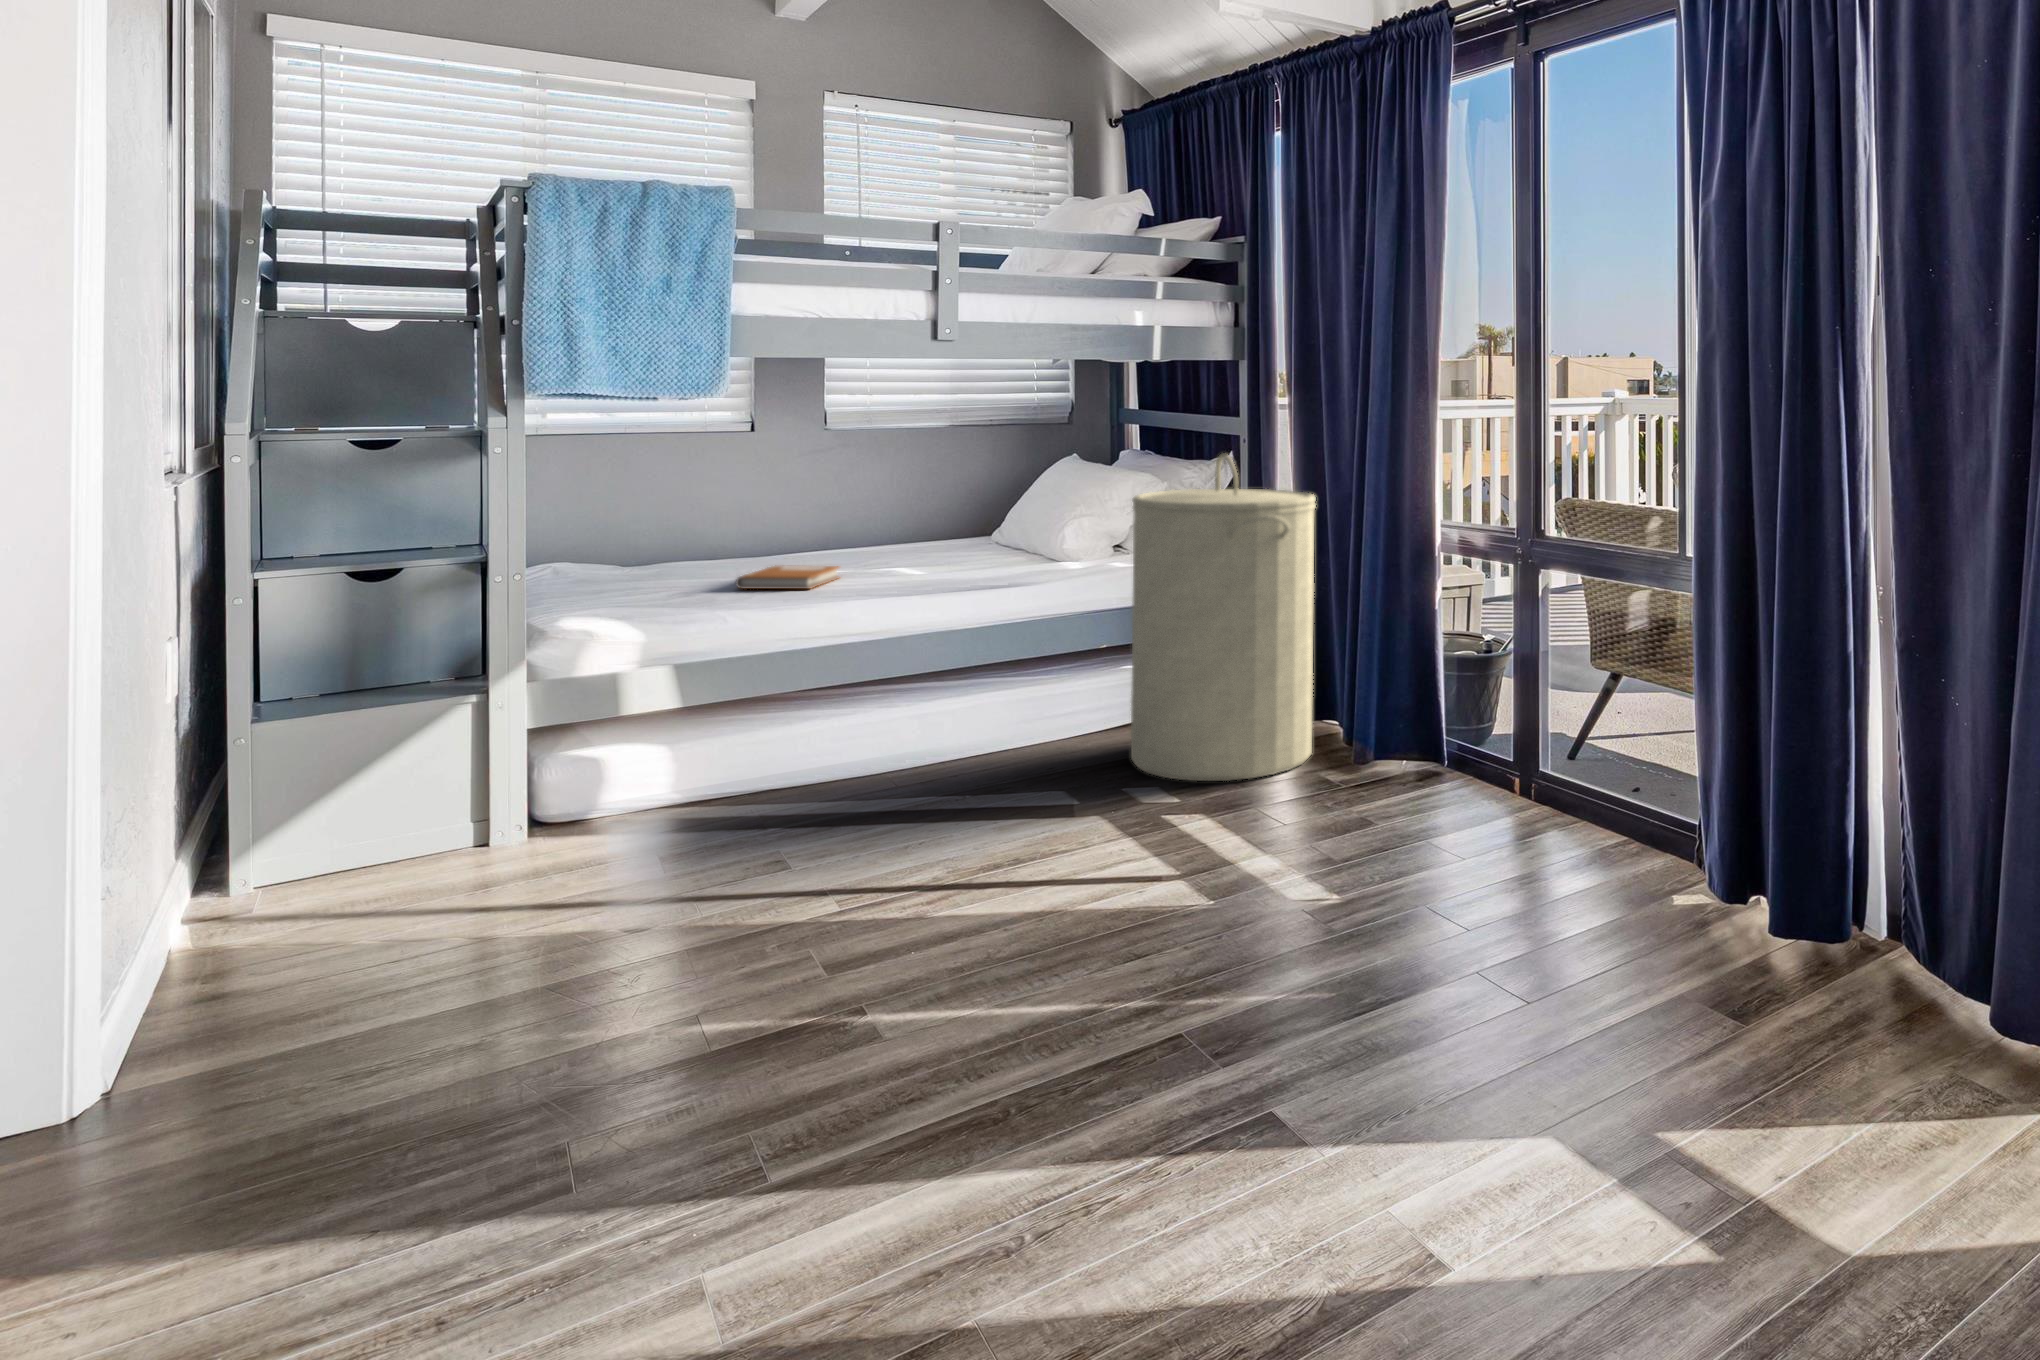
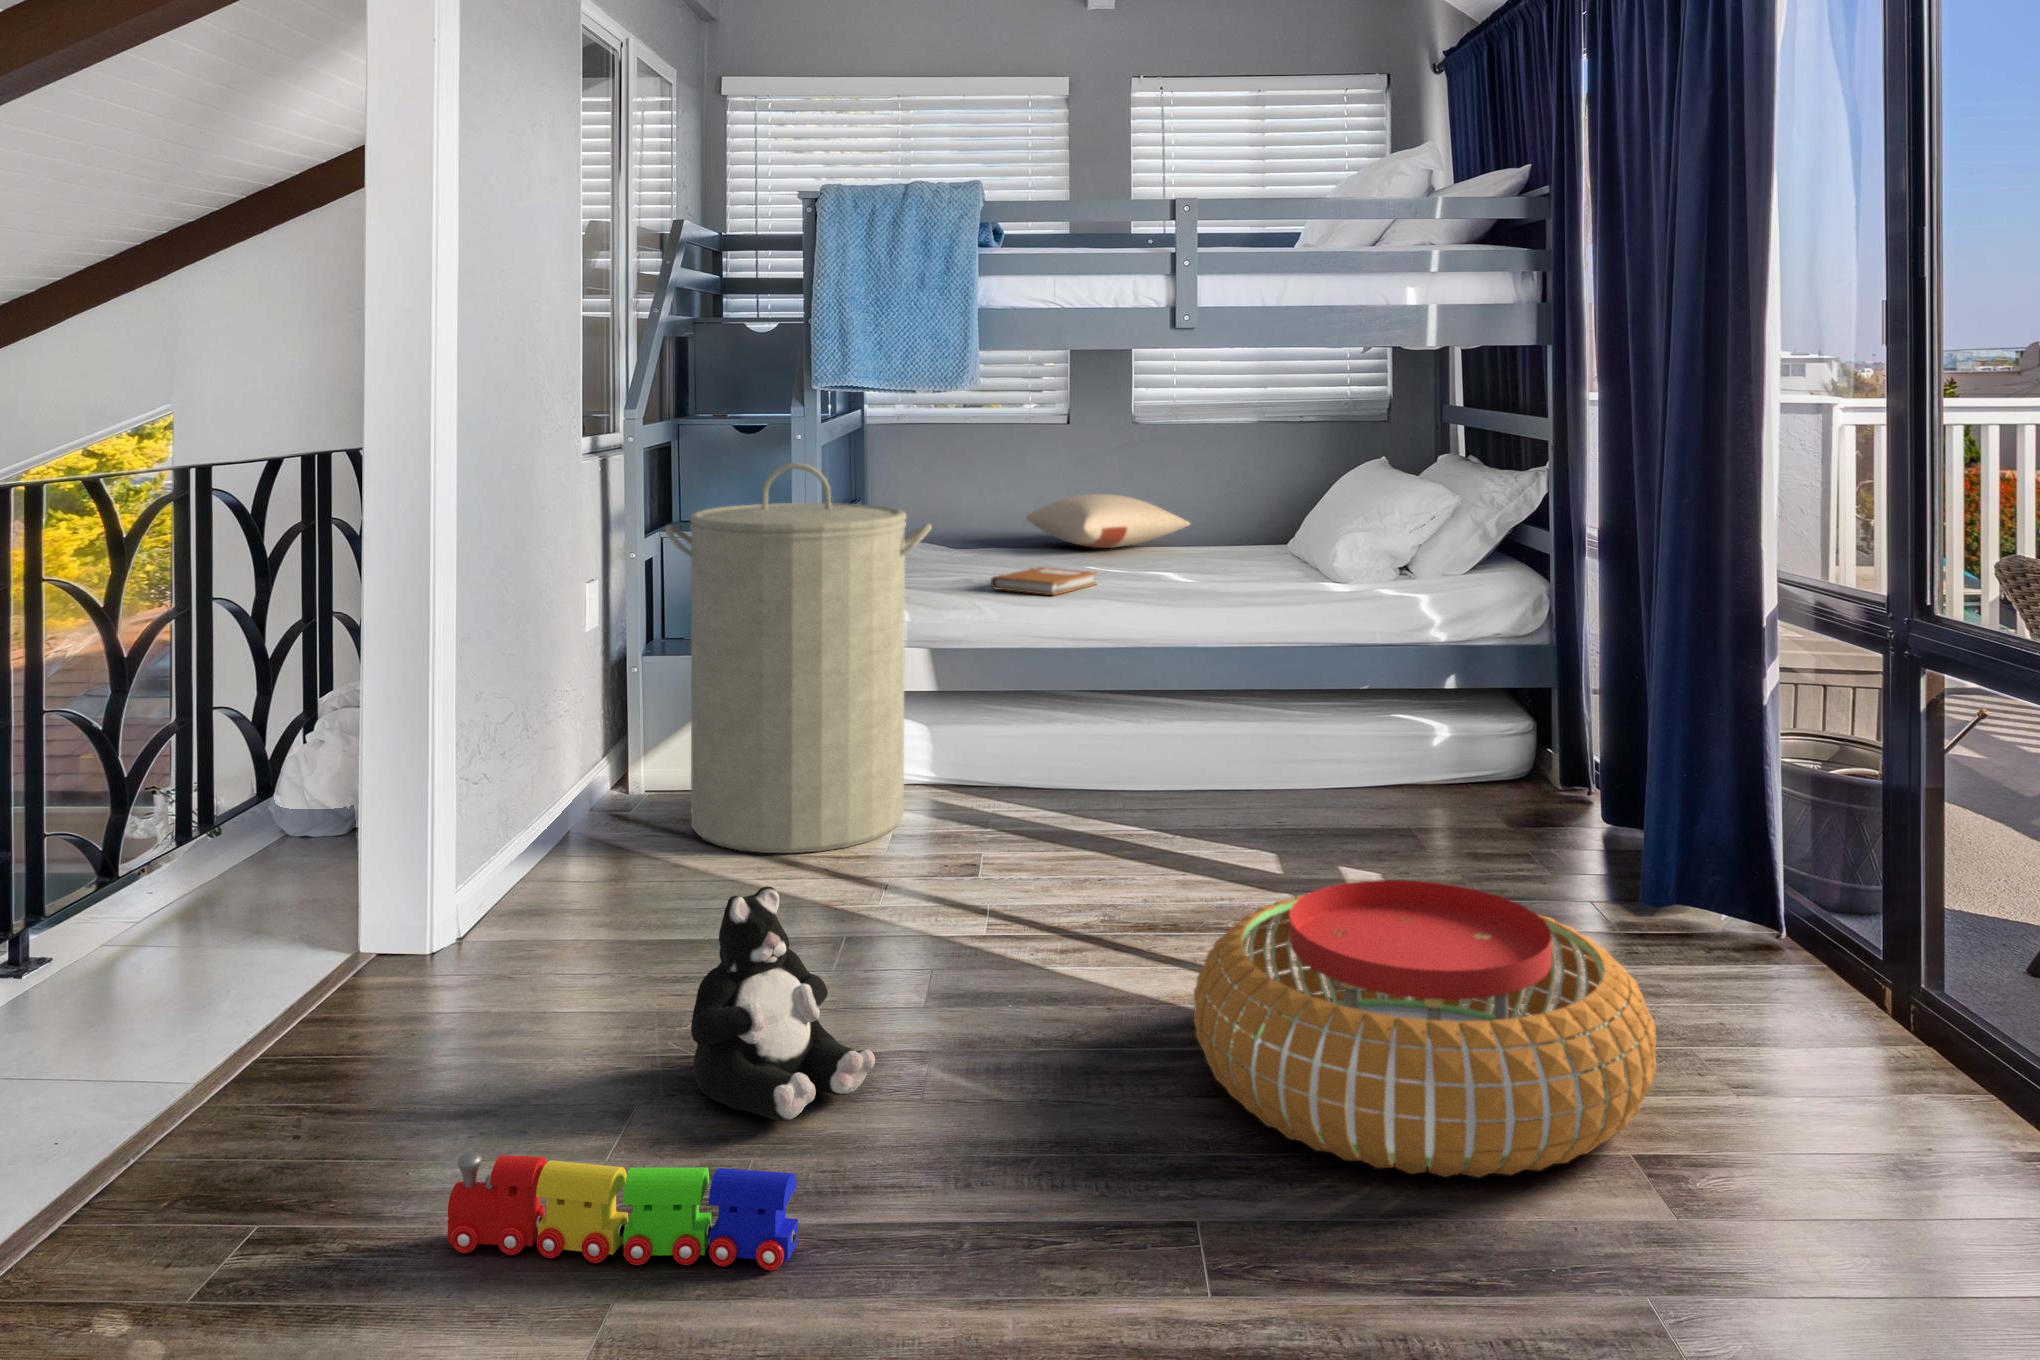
laundry hamper: present [1131,454,1316,781] -> present [665,463,932,853]
pillow: none [717,496,896,547] -> present [1026,494,1190,548]
pouf: none [1104,767,1451,973] -> present [1194,880,1656,1178]
plush toy: none [640,862,842,1073] -> present [691,886,875,1120]
toy train: none [486,1081,868,1254] -> present [448,1152,798,1270]

